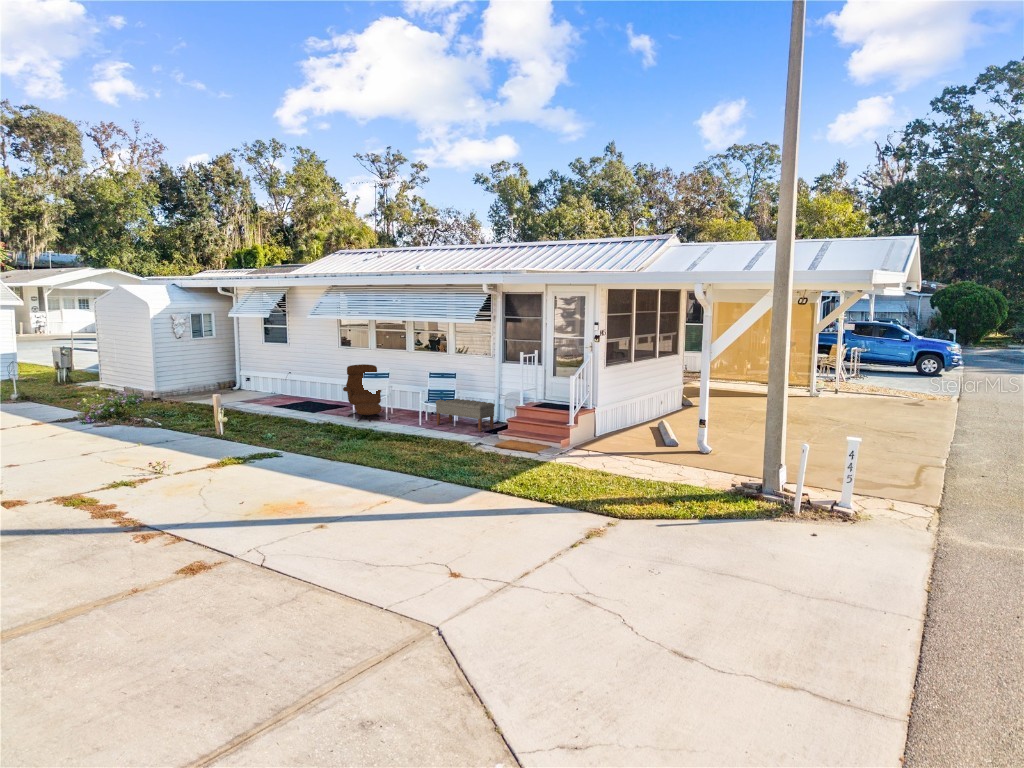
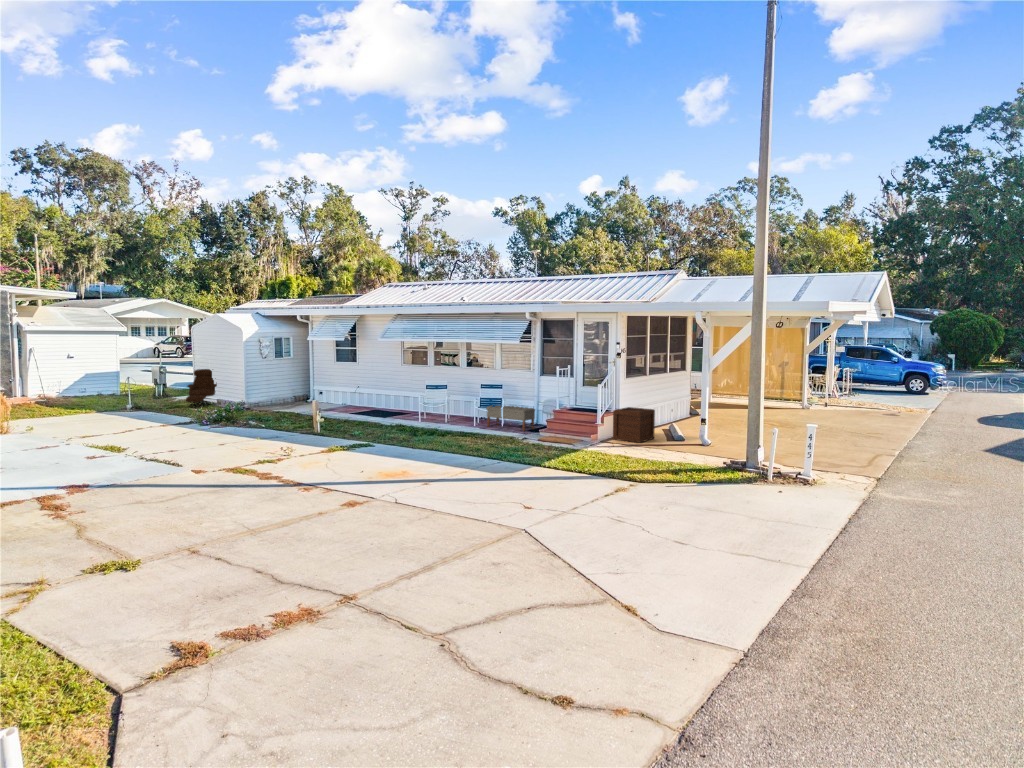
lounge chair: present [343,364,381,422] -> present [186,369,217,406]
wooden crate: none [588,403,641,450] -> present [613,407,655,443]

